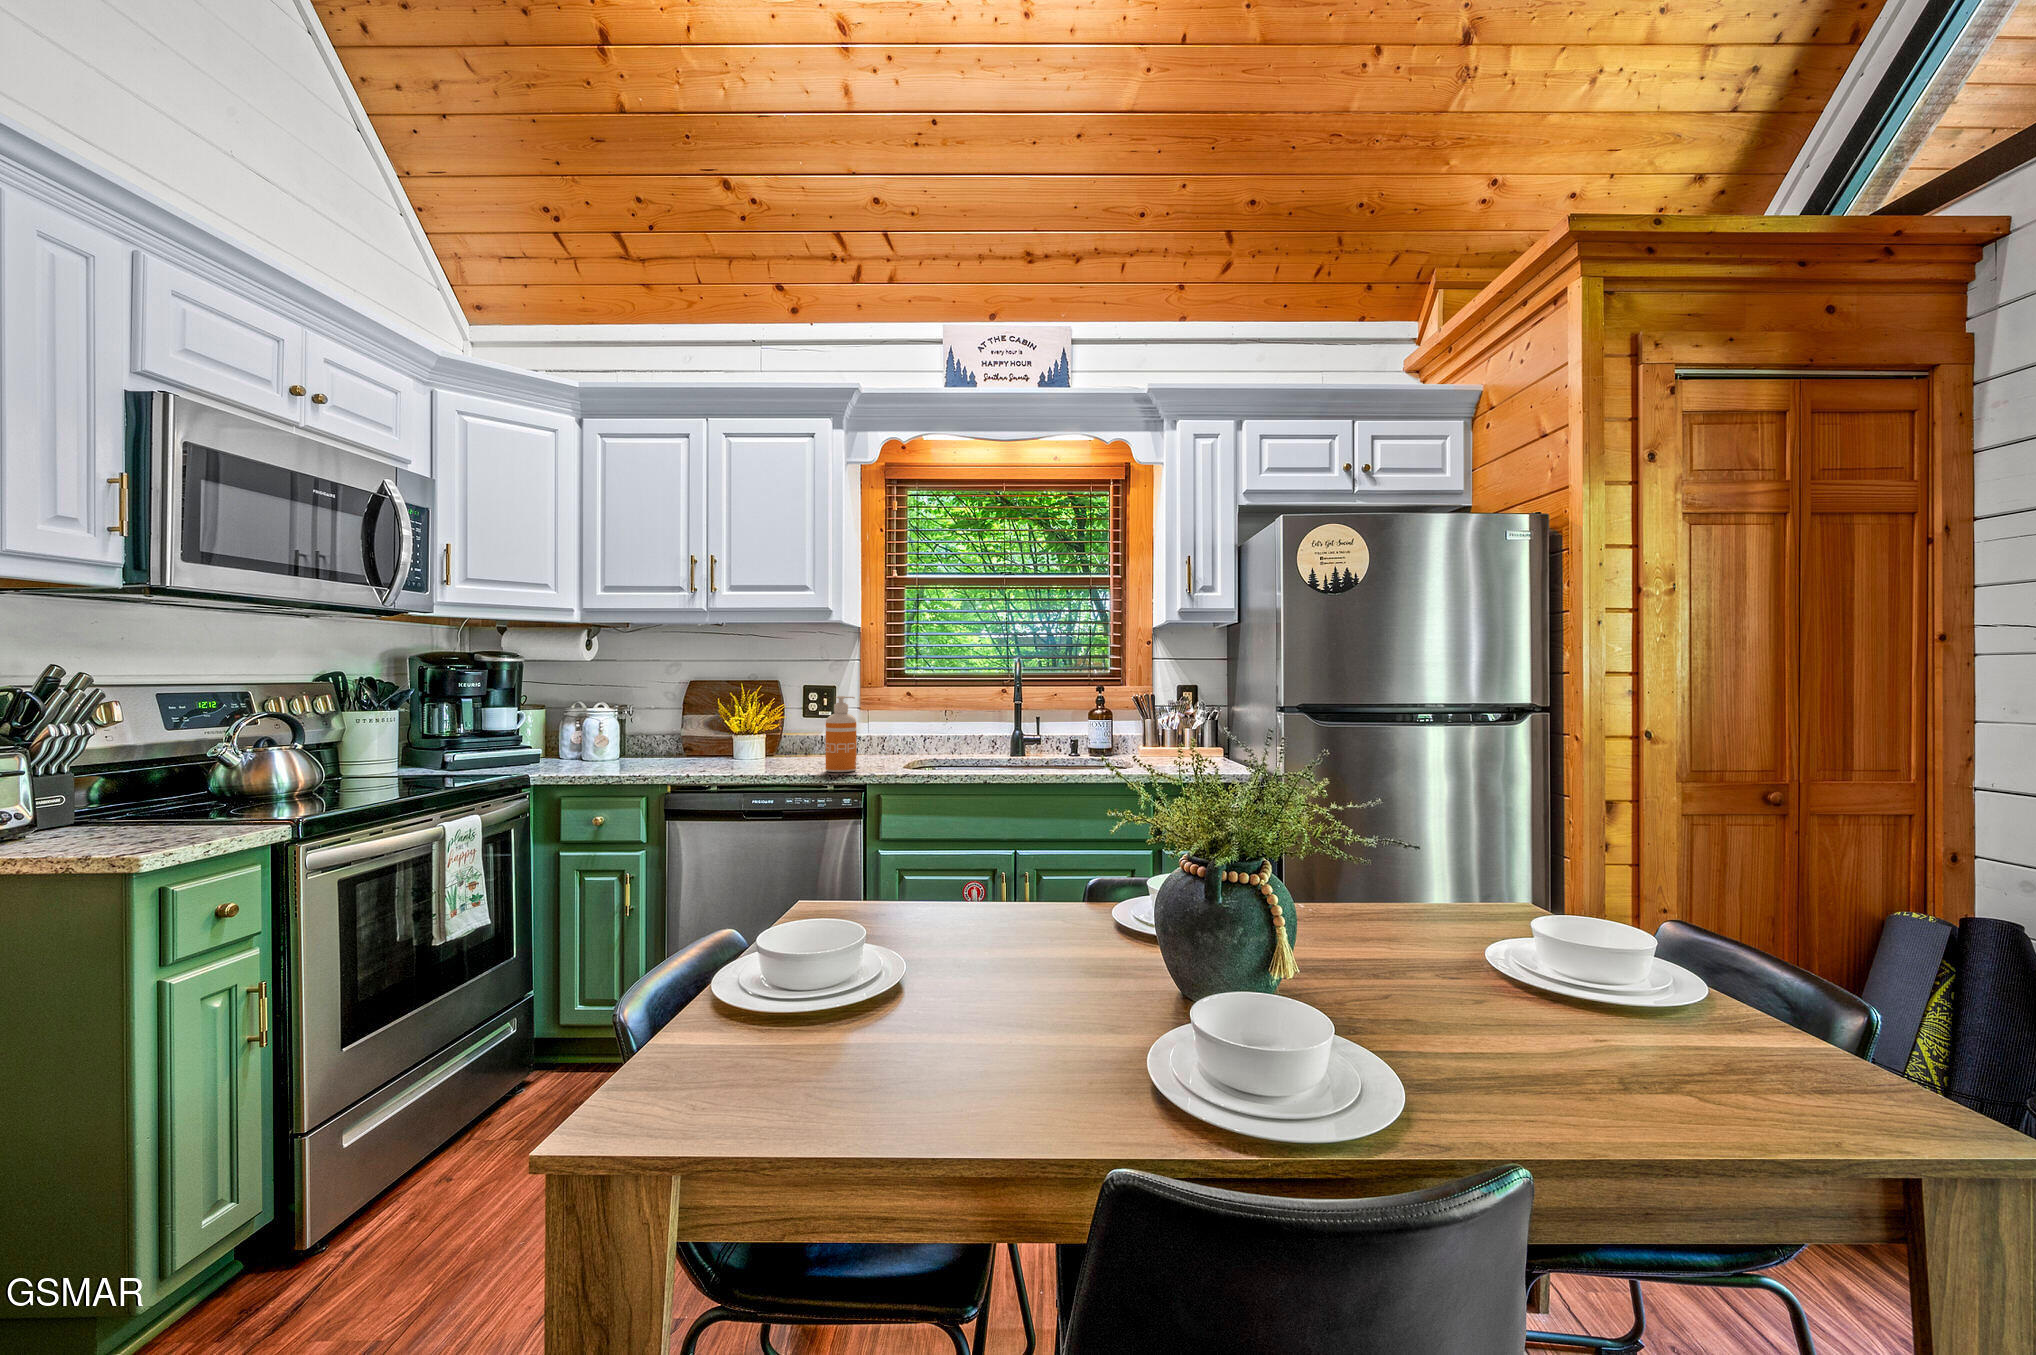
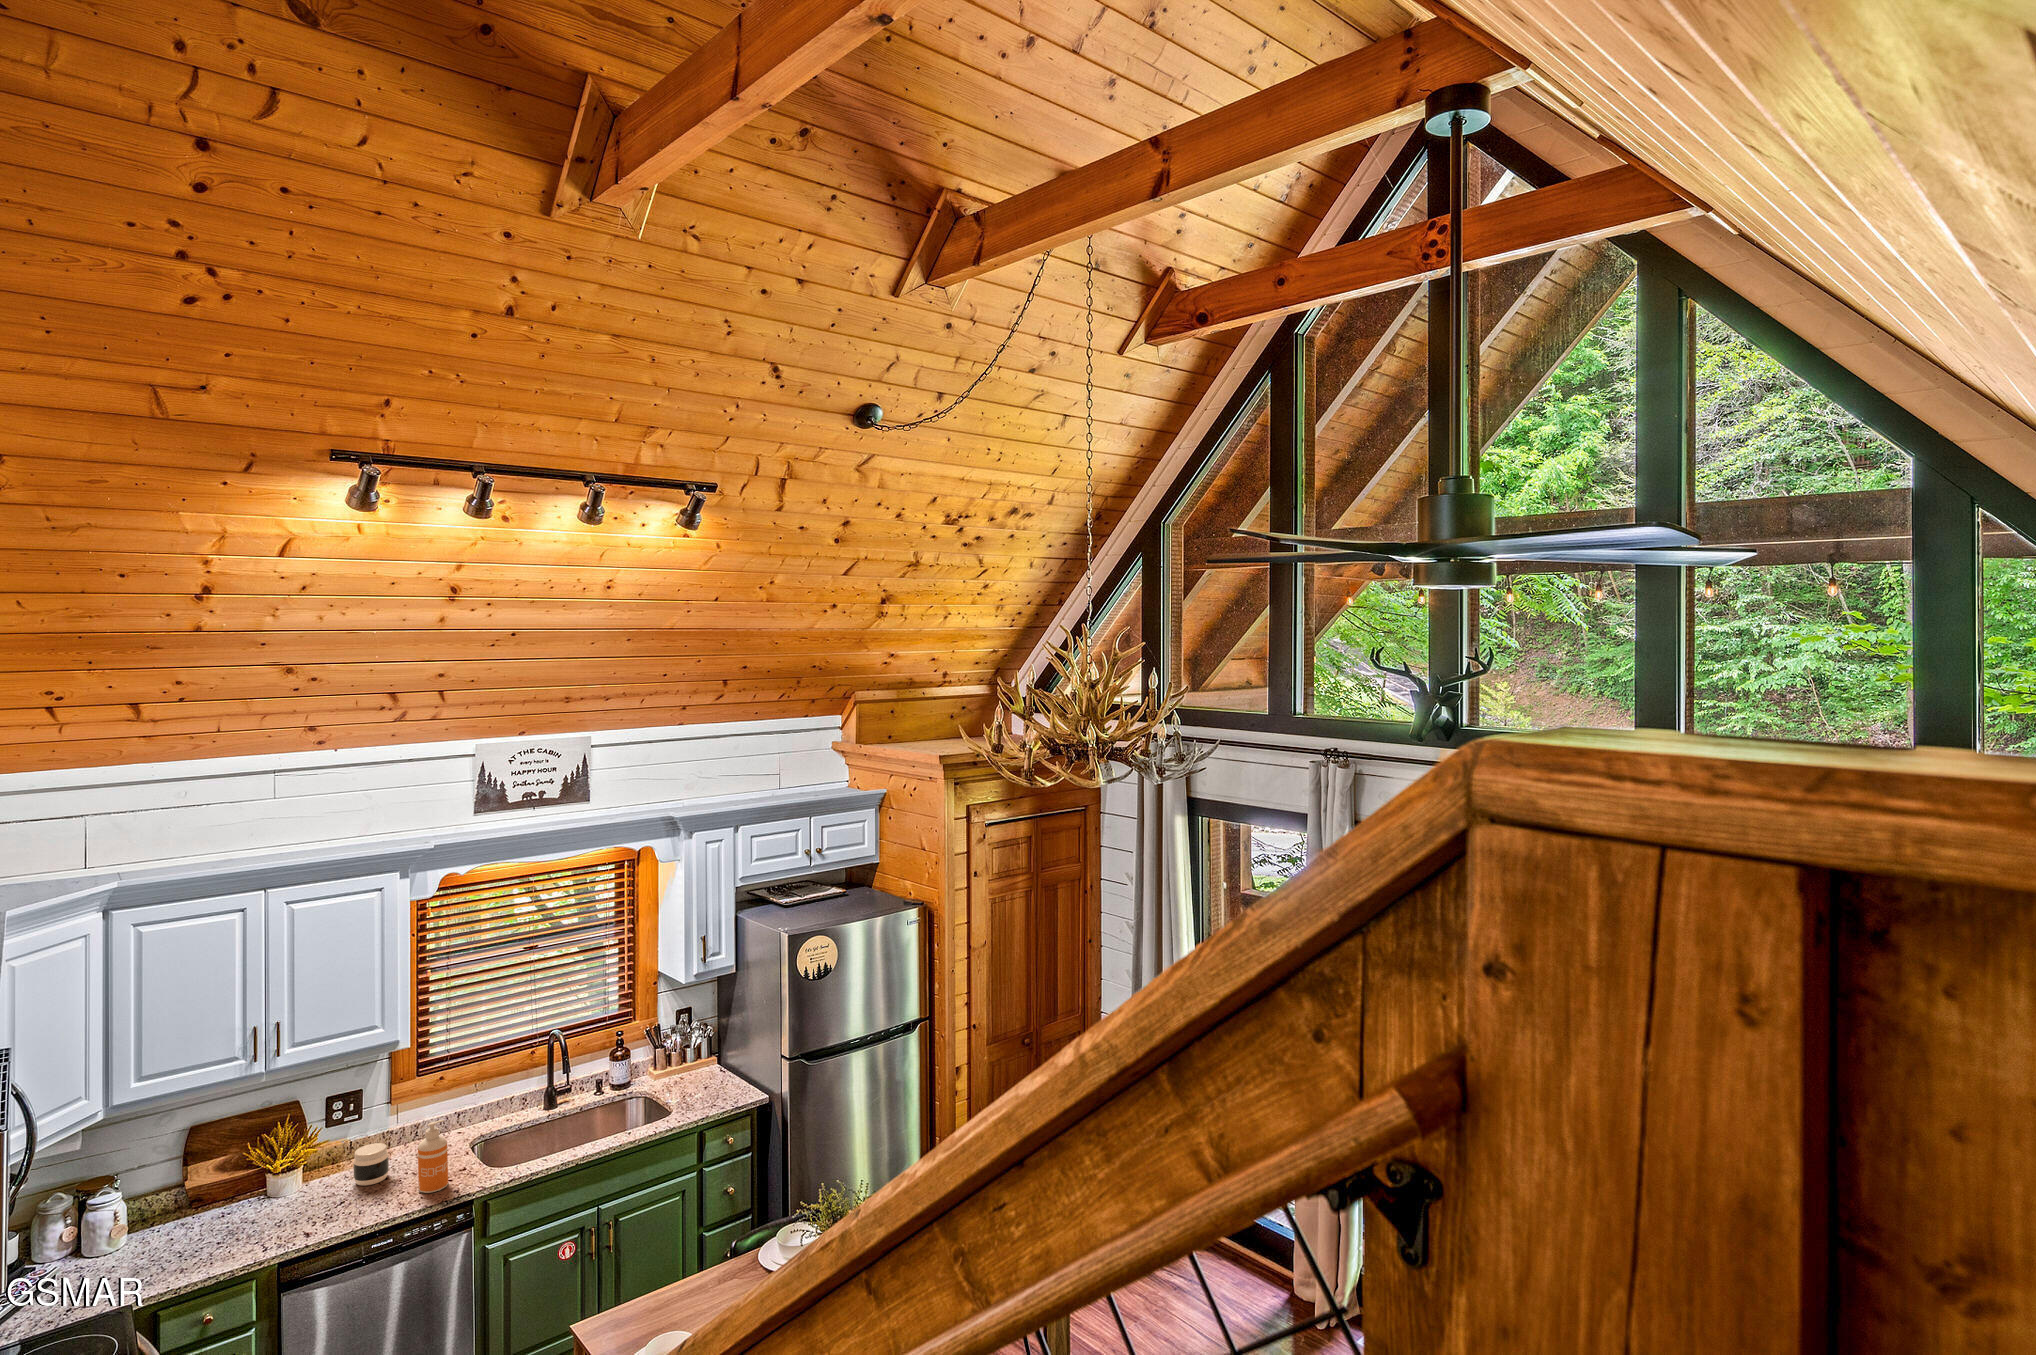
jar: none [792,728,826,764] -> present [353,1143,389,1185]

